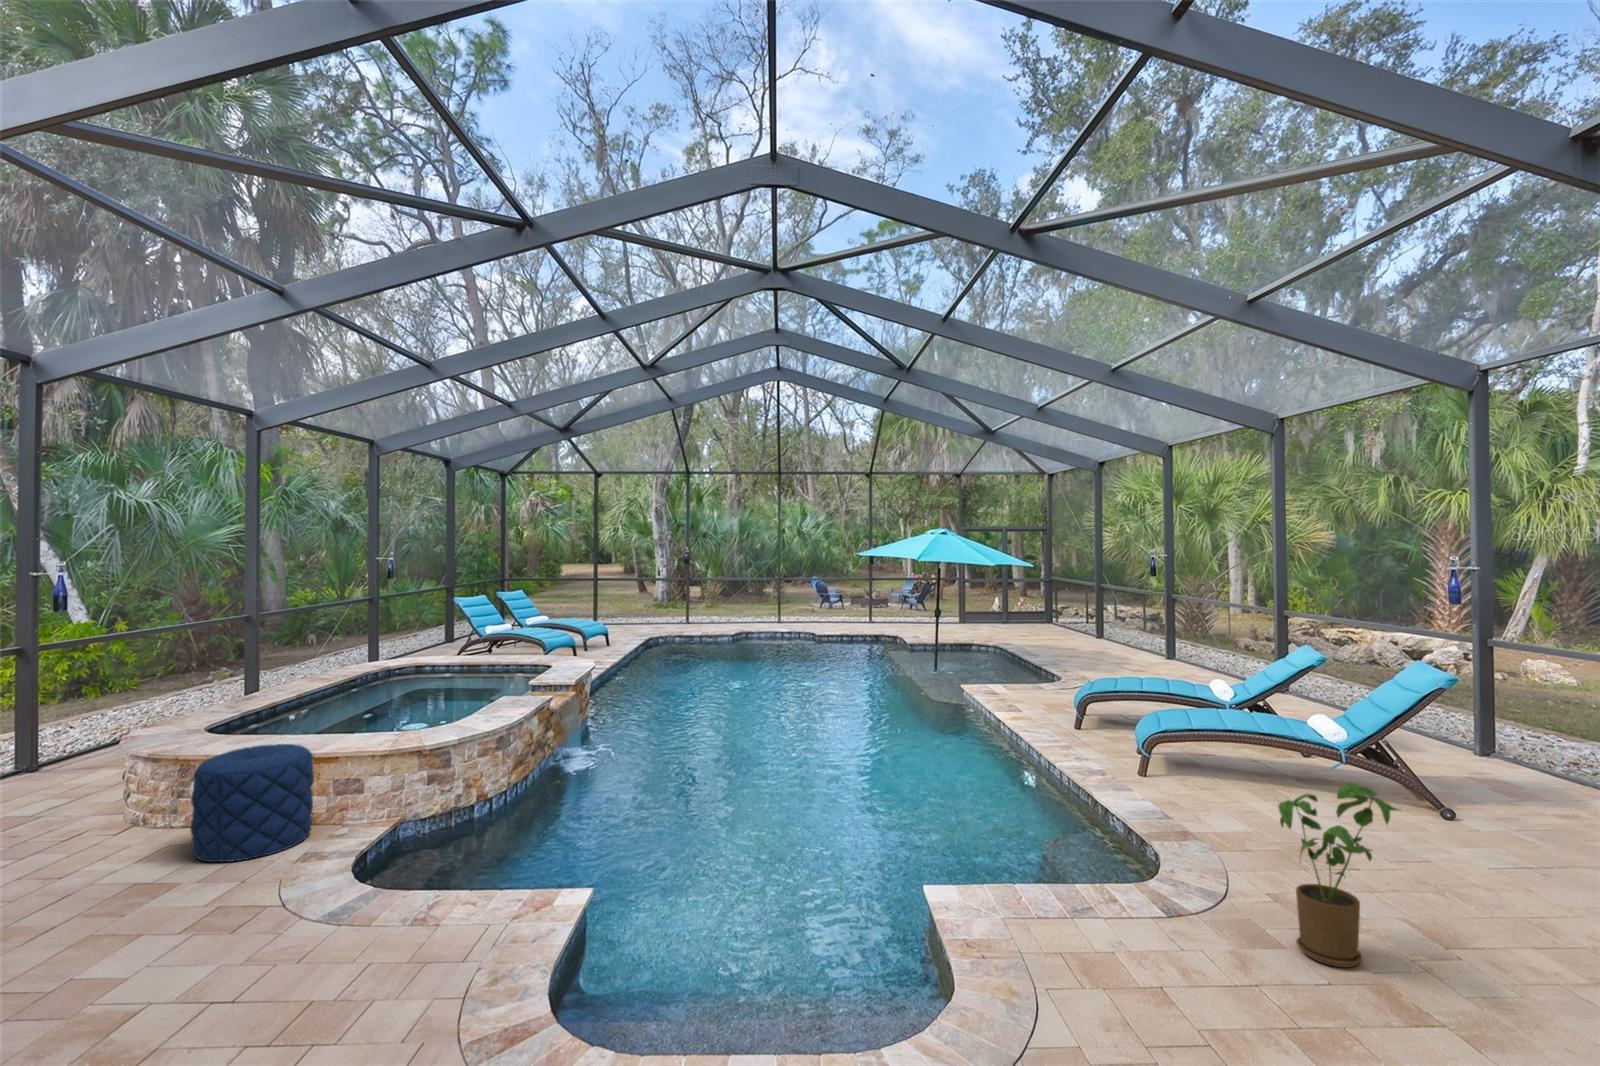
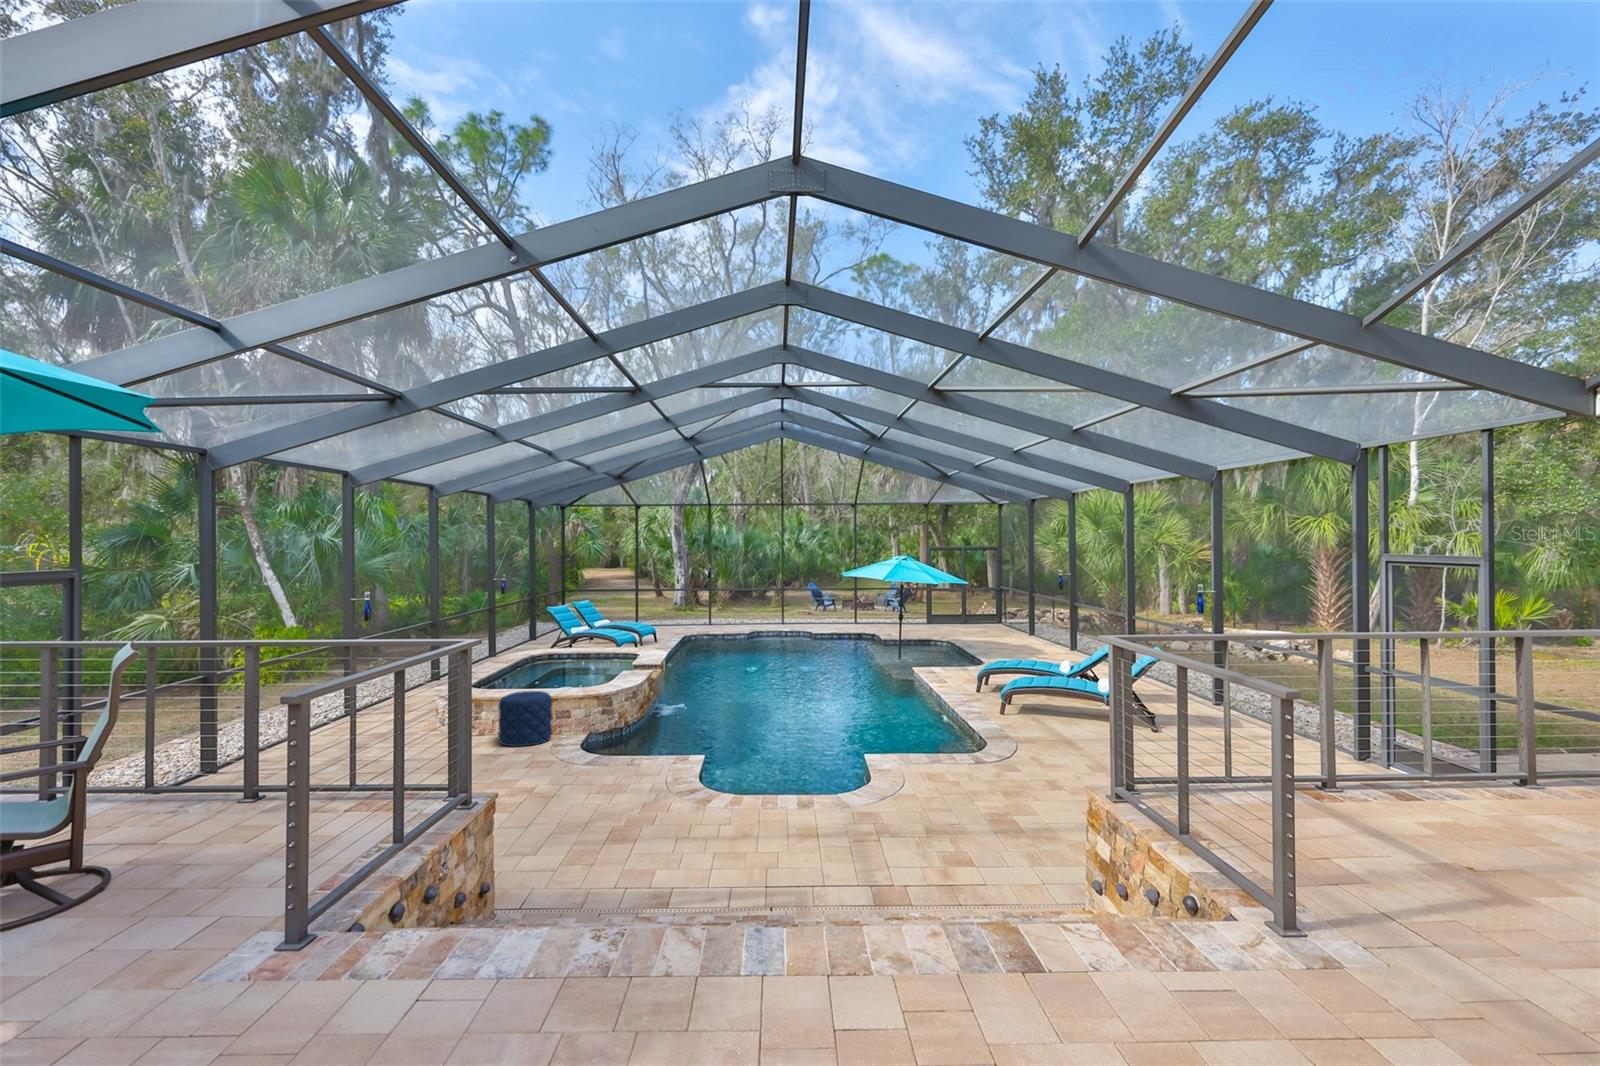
house plant: present [1278,782,1399,967] -> none [1012,693,1056,767]

